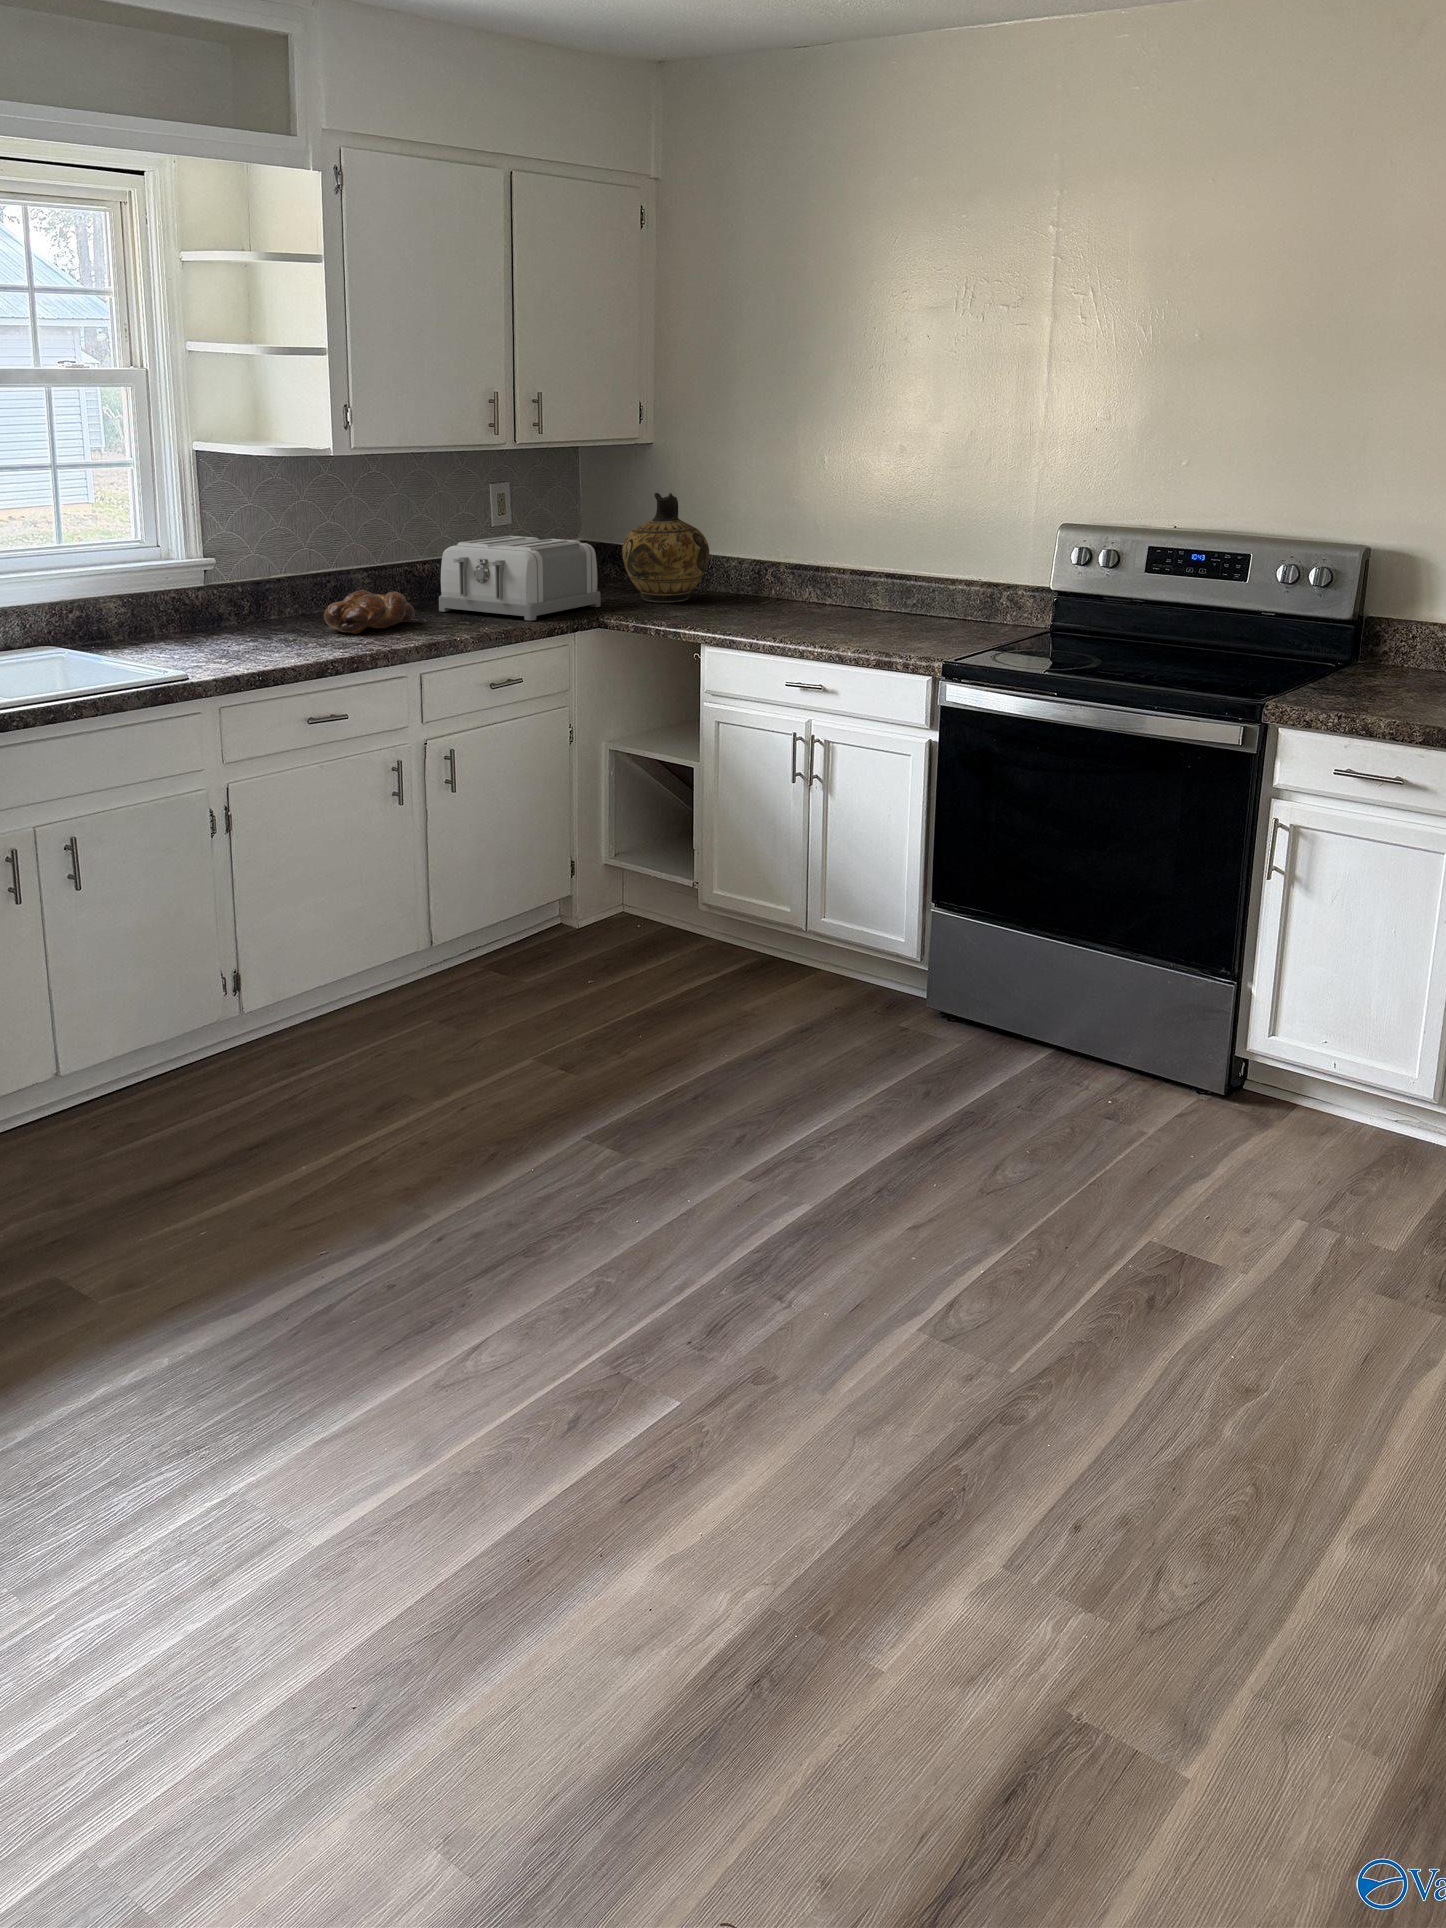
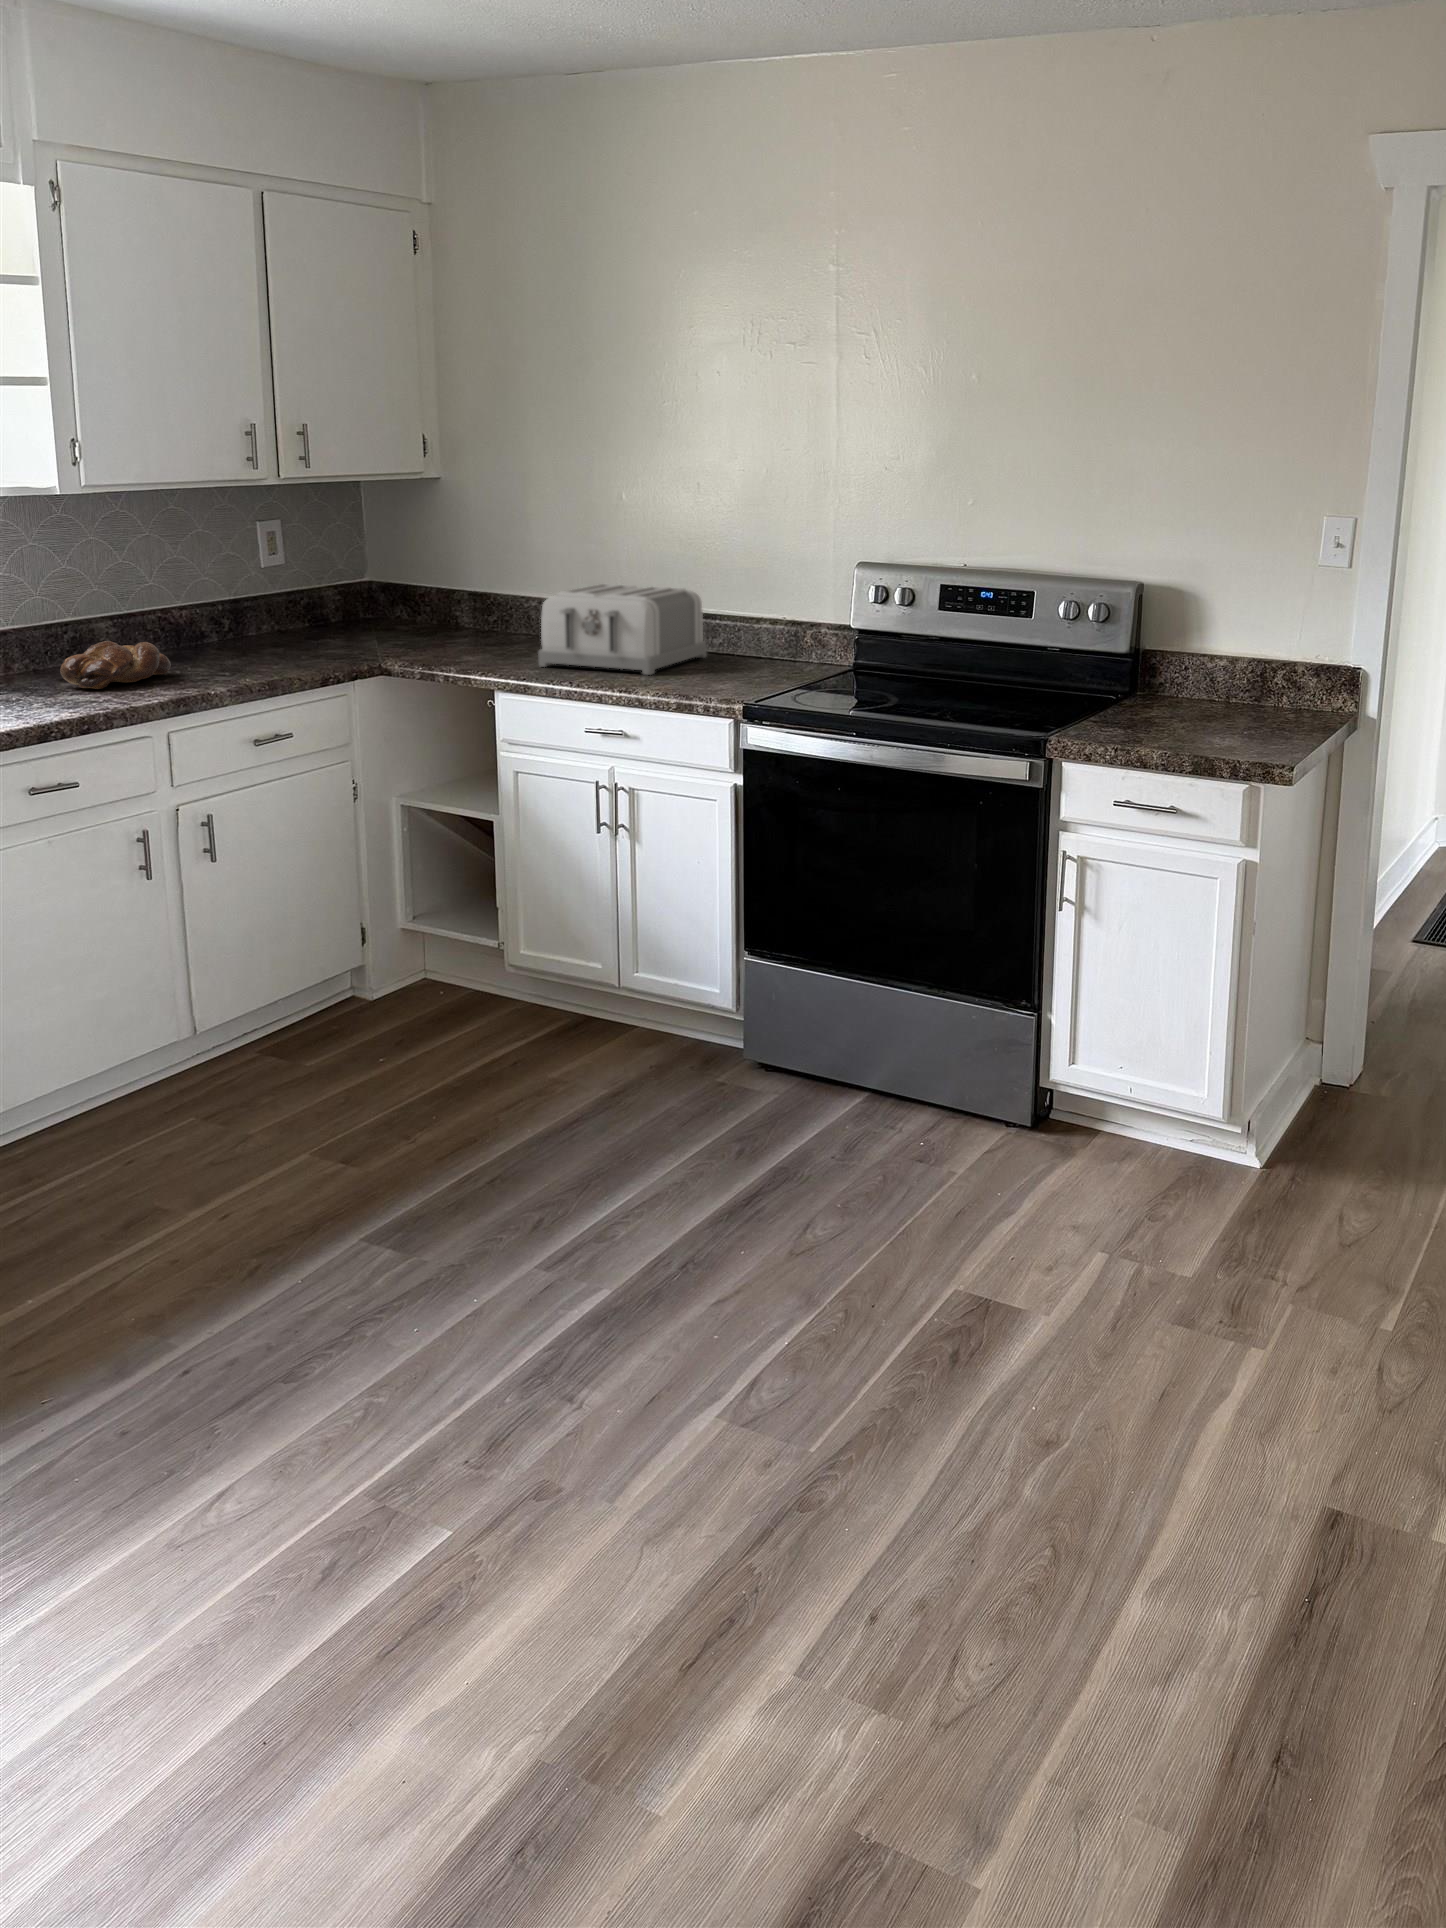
ceramic jug: present [622,493,709,603] -> none [409,533,503,647]
toaster: present [439,536,601,621] -> present [539,584,707,675]

